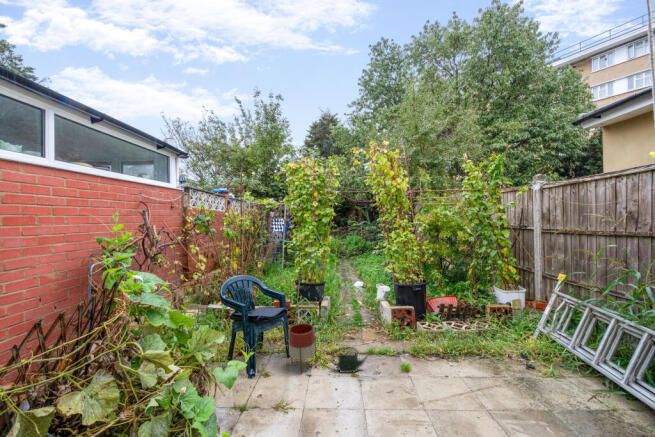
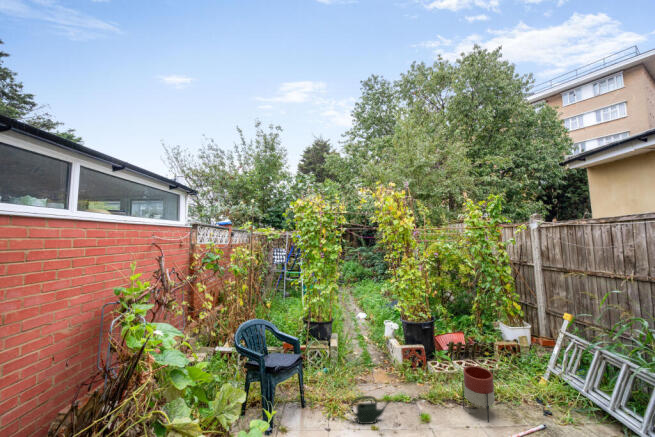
planter: present [289,323,317,373] -> present [462,366,494,422]

